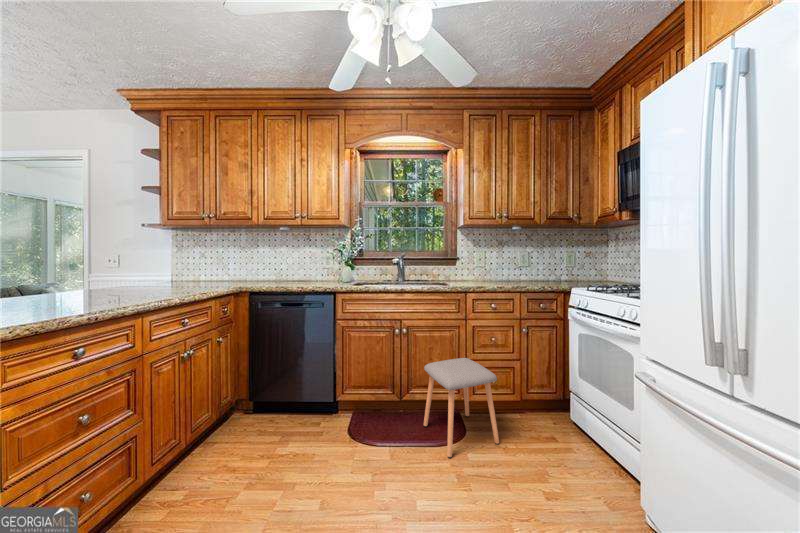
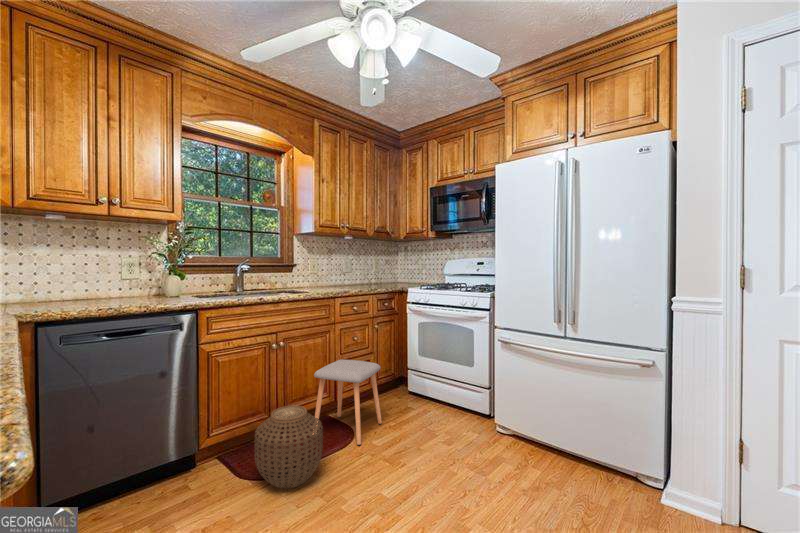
woven basket: none [332,390,393,469] -> present [255,406,323,488]

